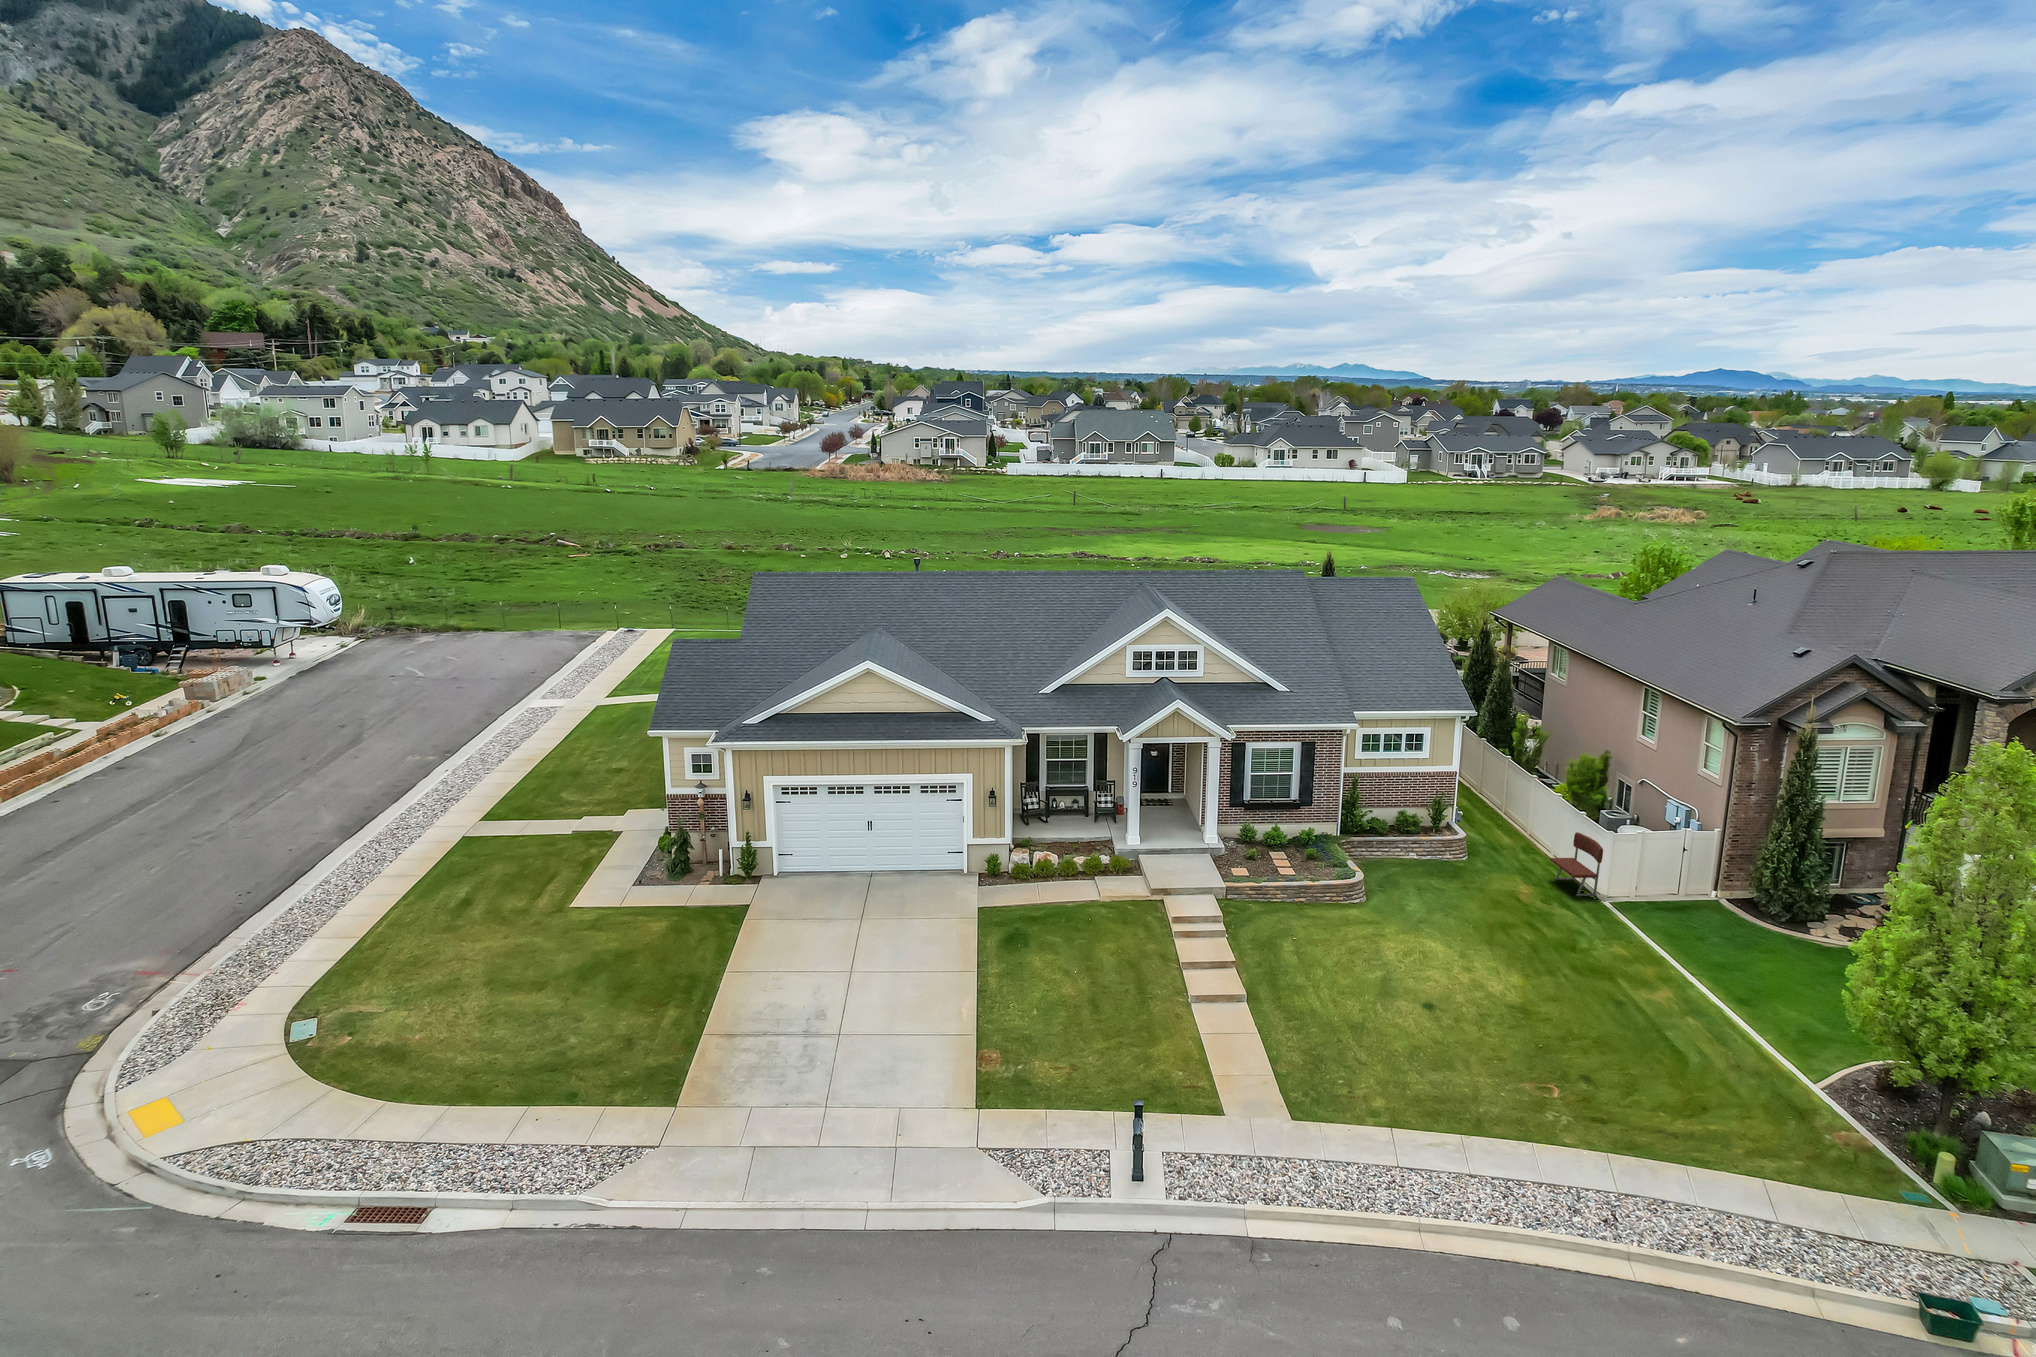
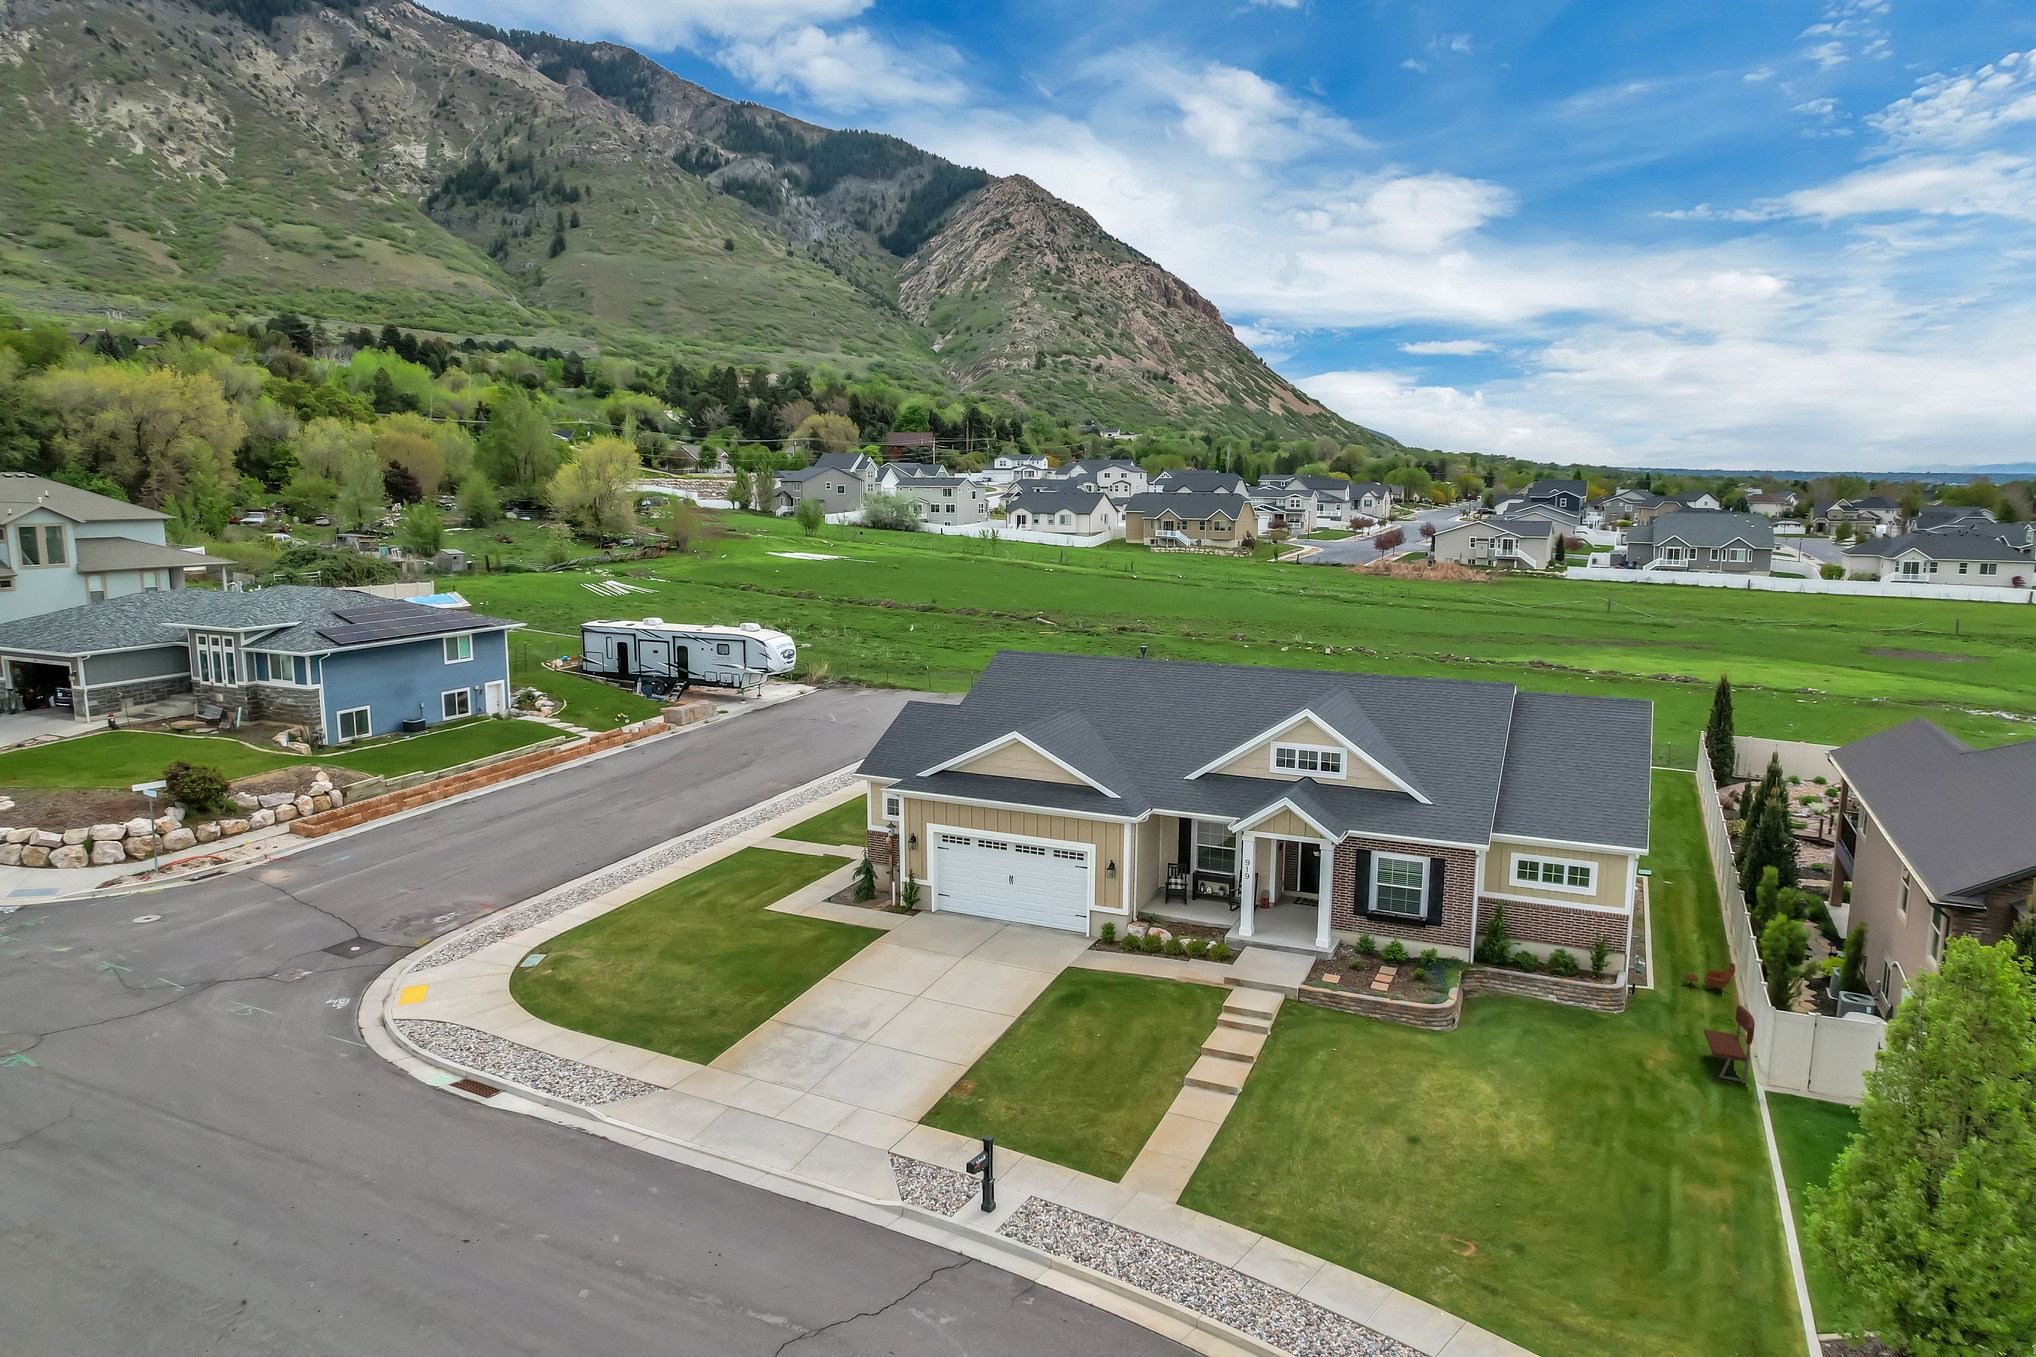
lounge chair: none [1486,801,1529,832] -> present [1683,963,1735,995]

